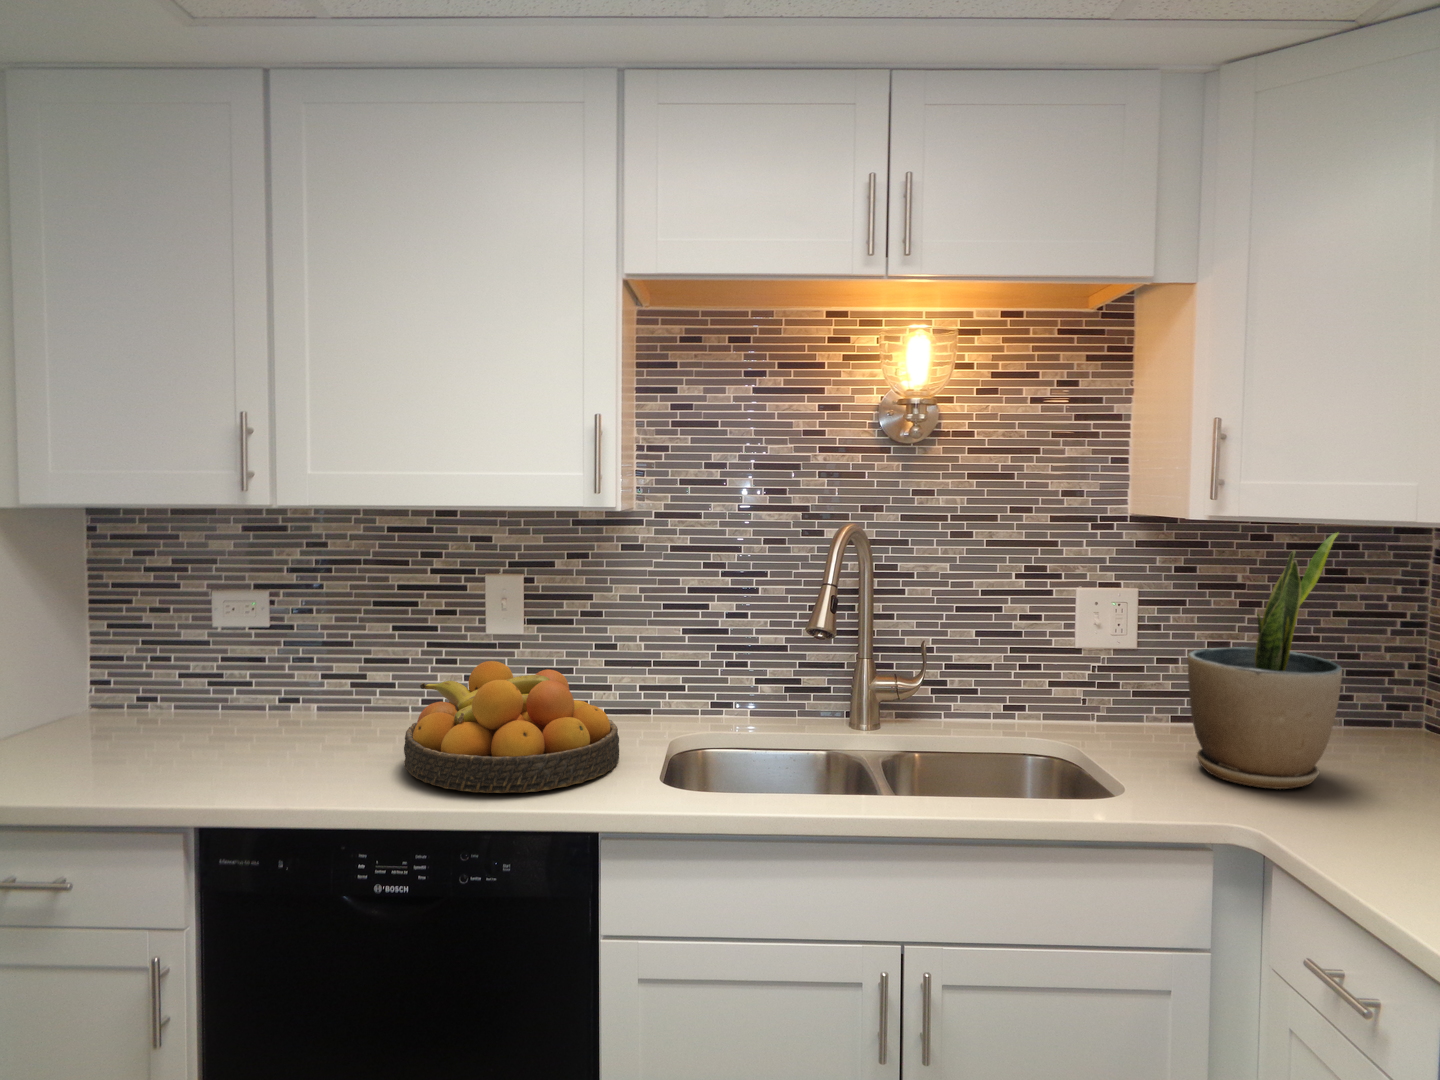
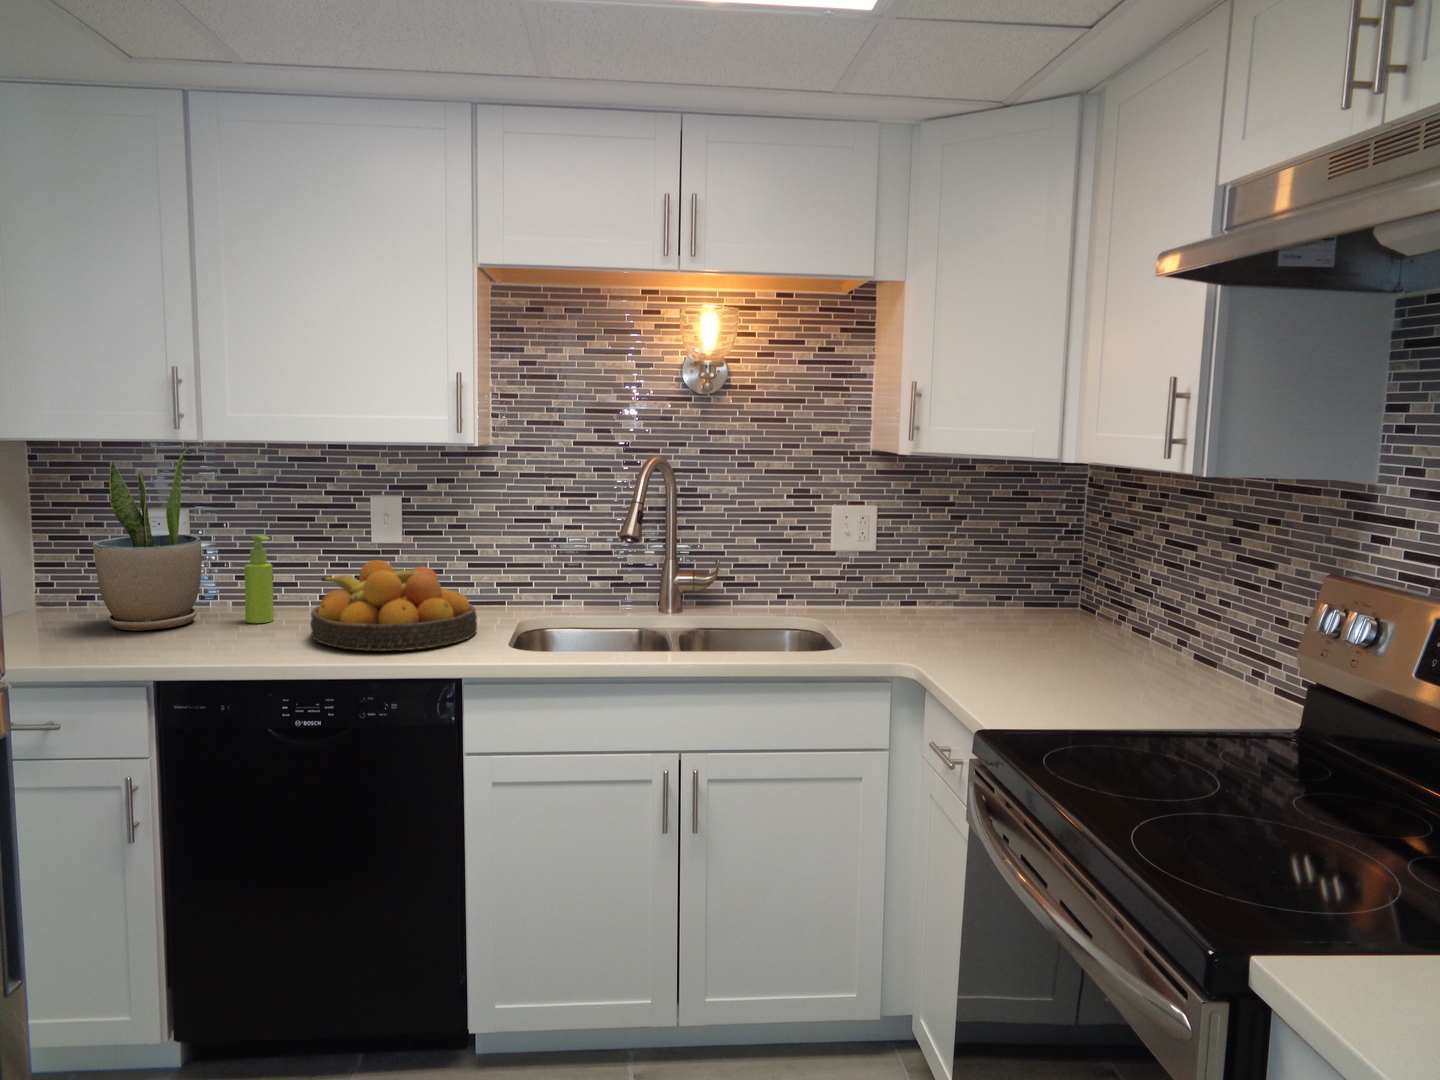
potted plant: present [1187,533,1342,789] -> present [93,450,202,630]
soap dispenser: none [328,627,362,740] -> present [244,535,274,623]

